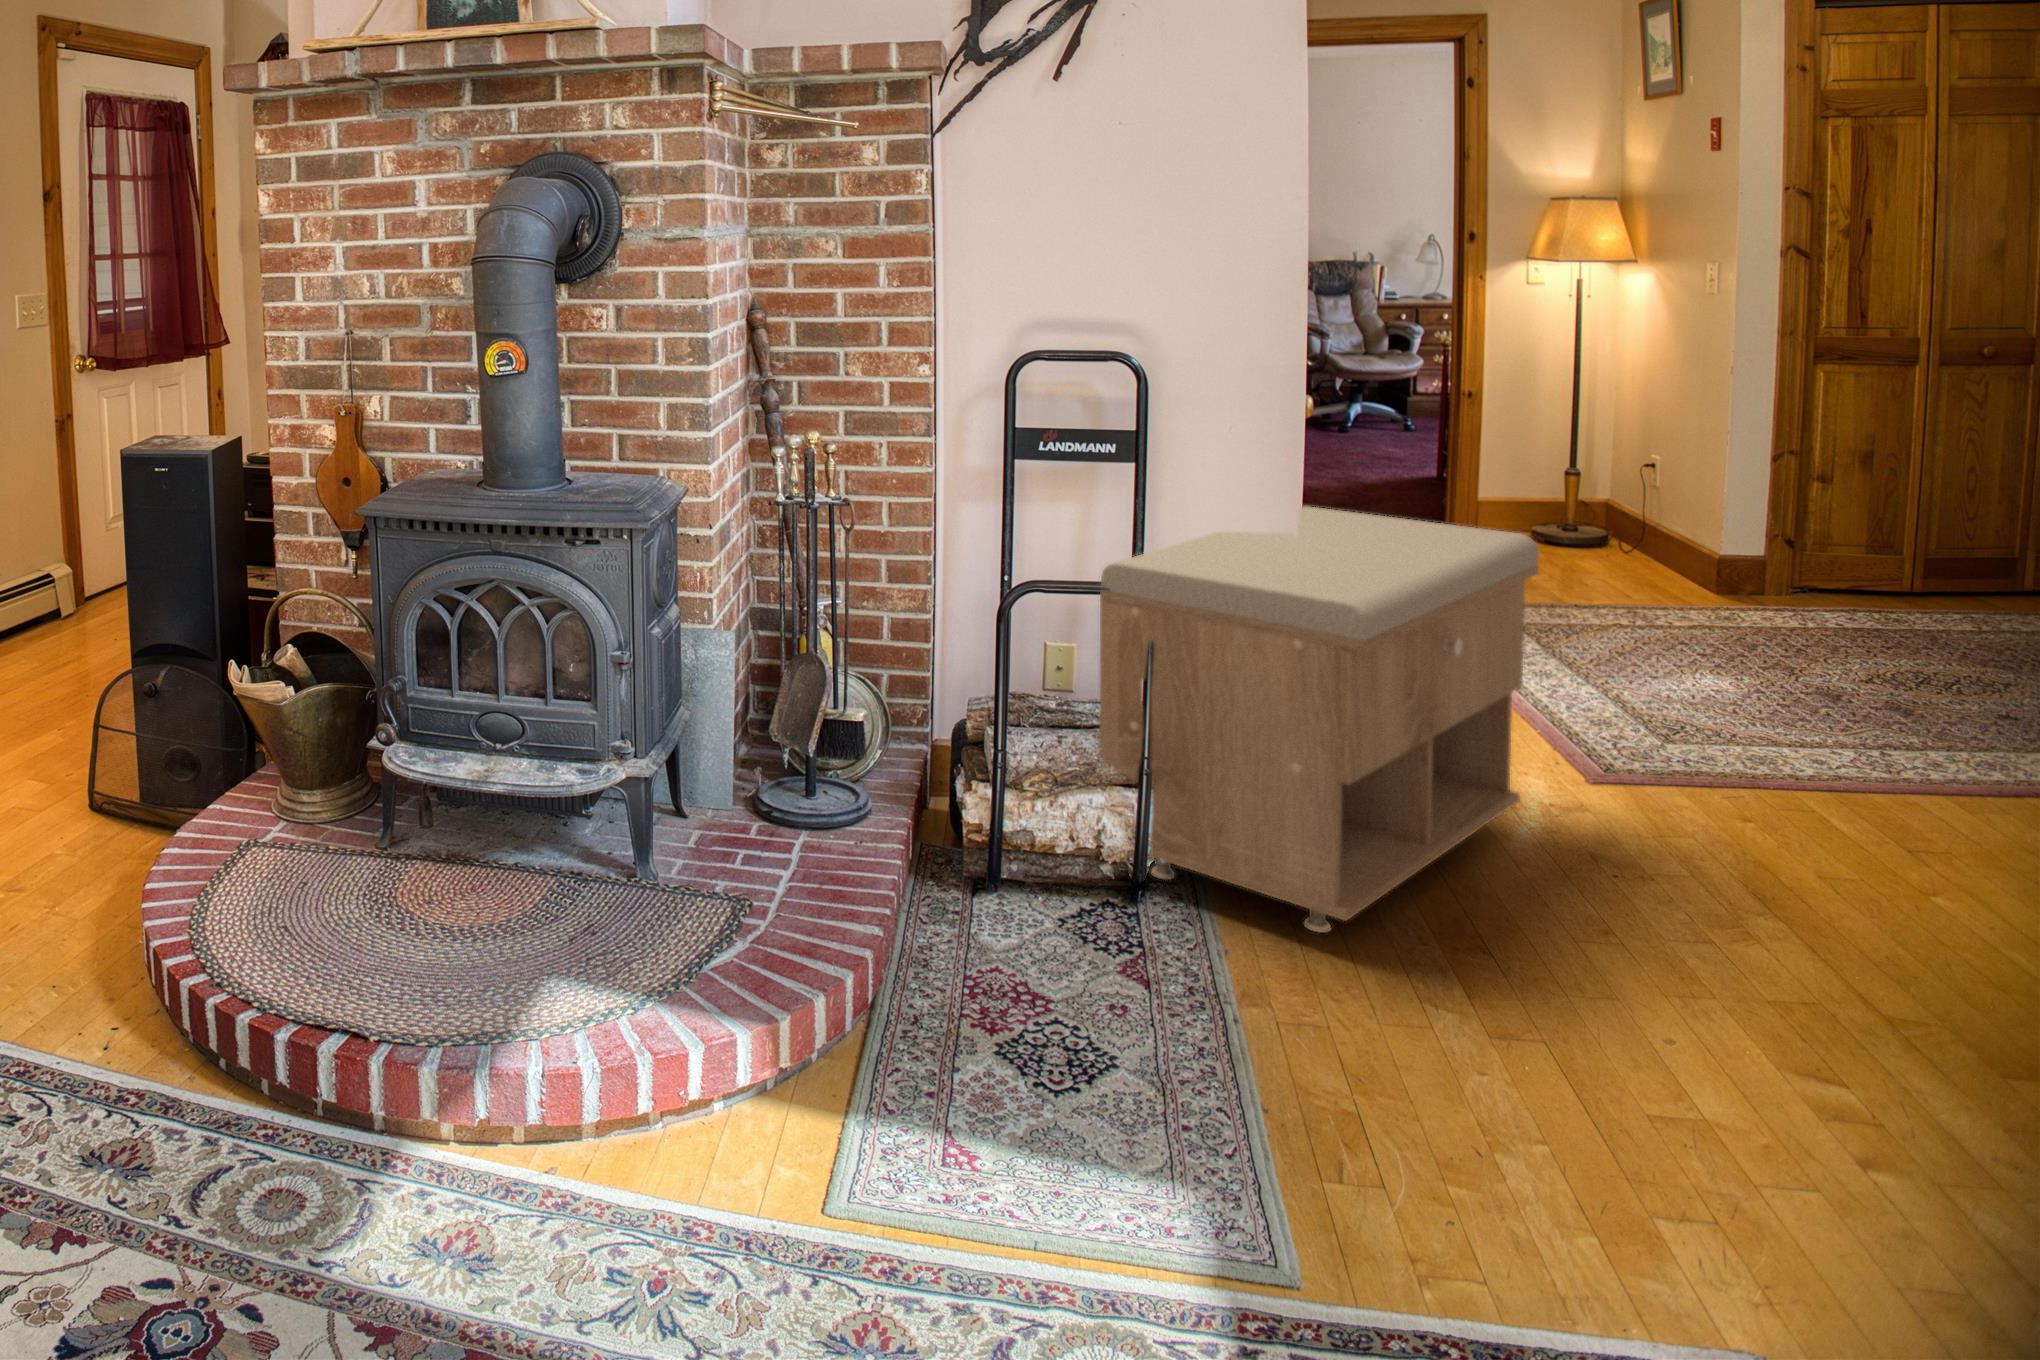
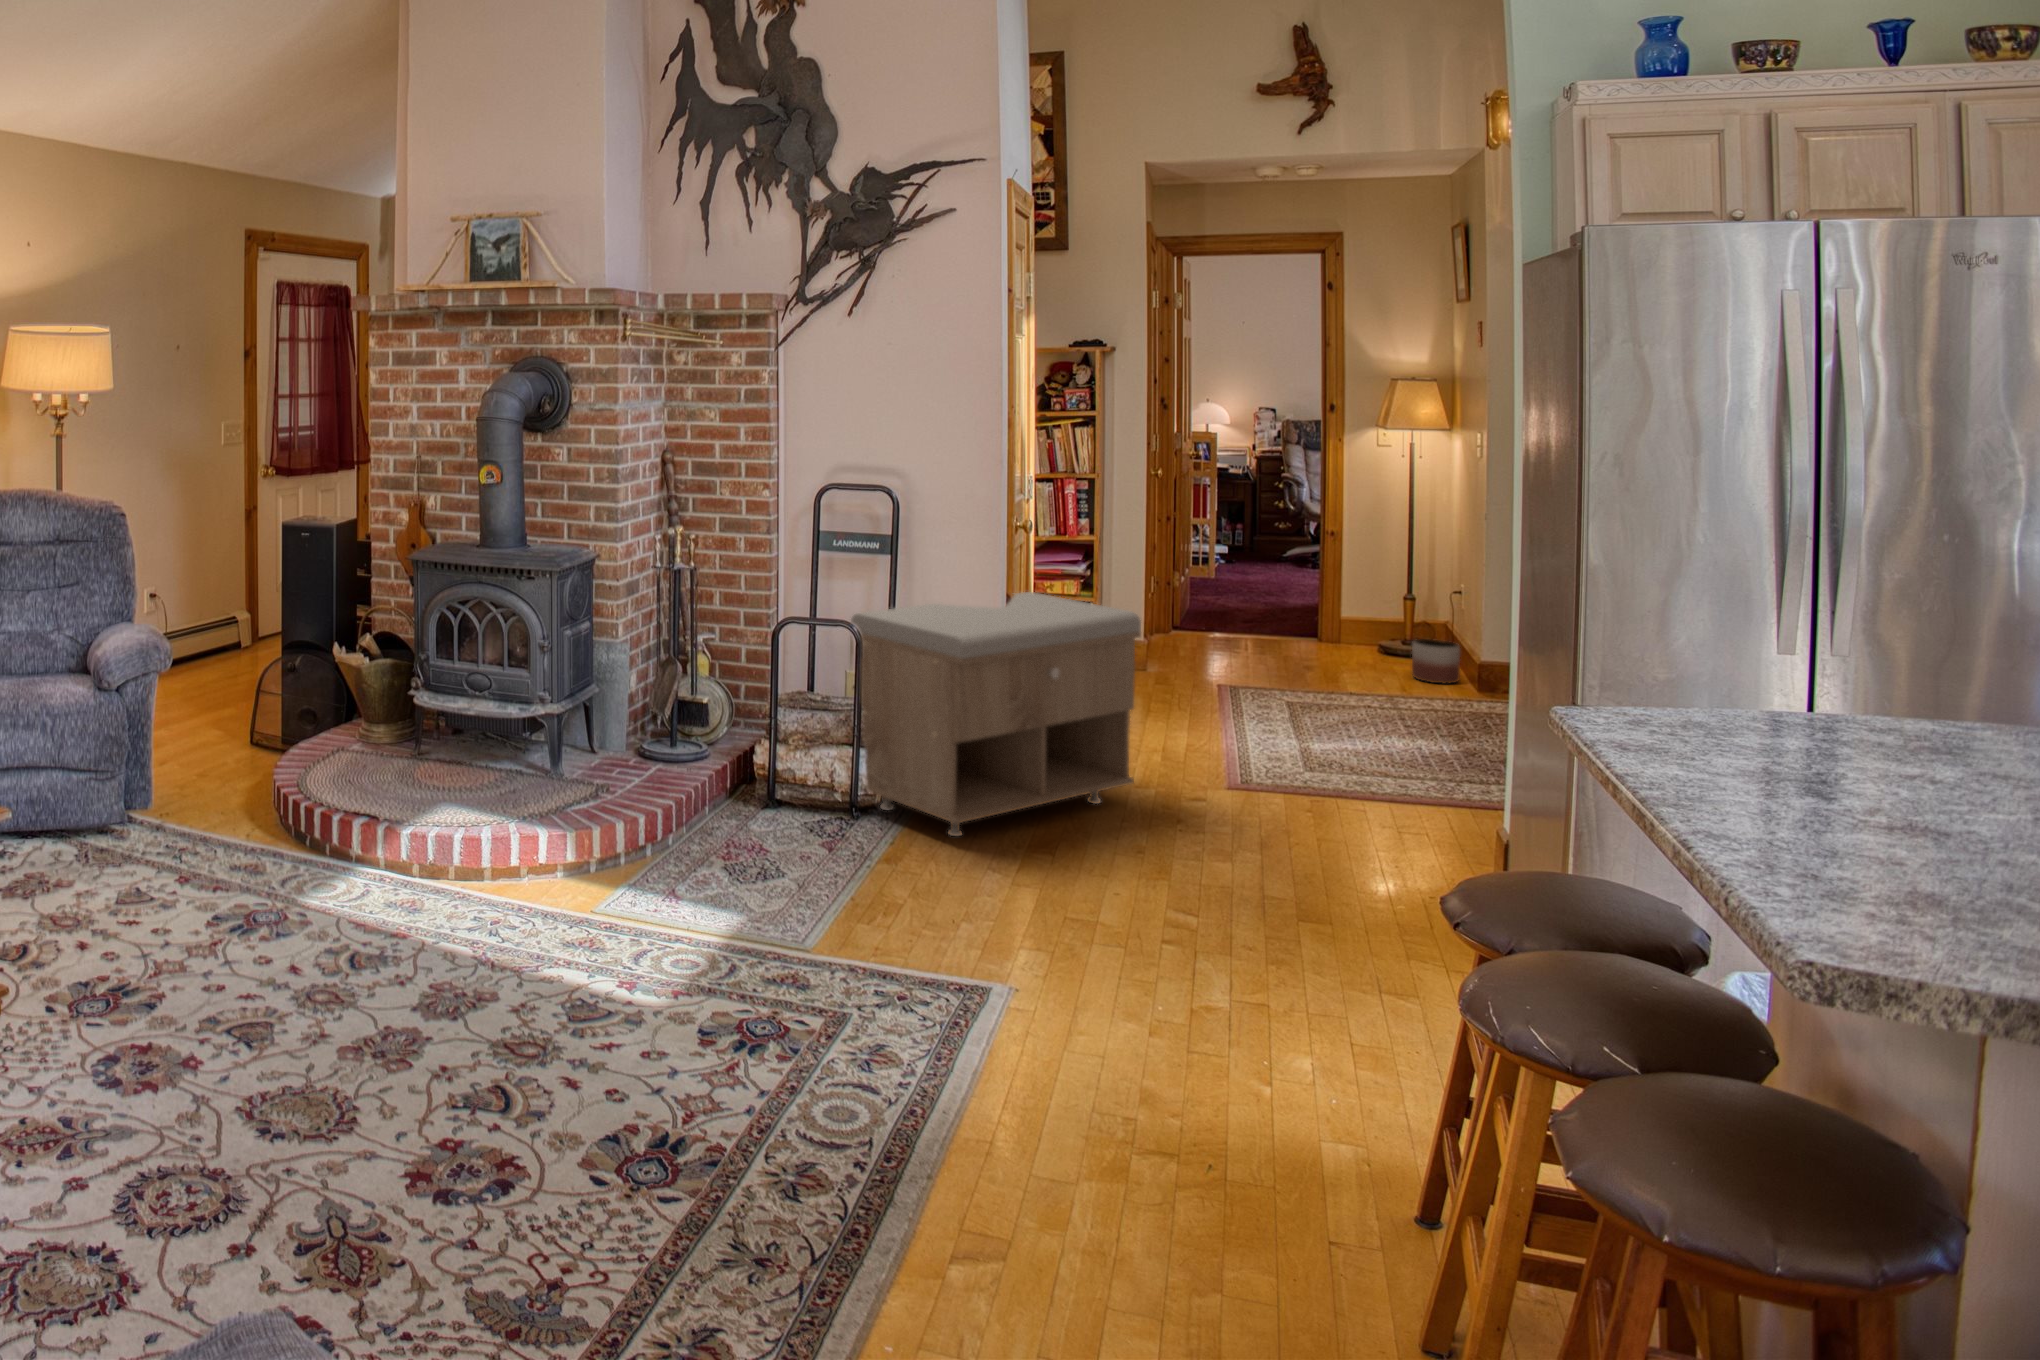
planter: none [1617,528,1685,585] -> present [1412,639,1460,684]

